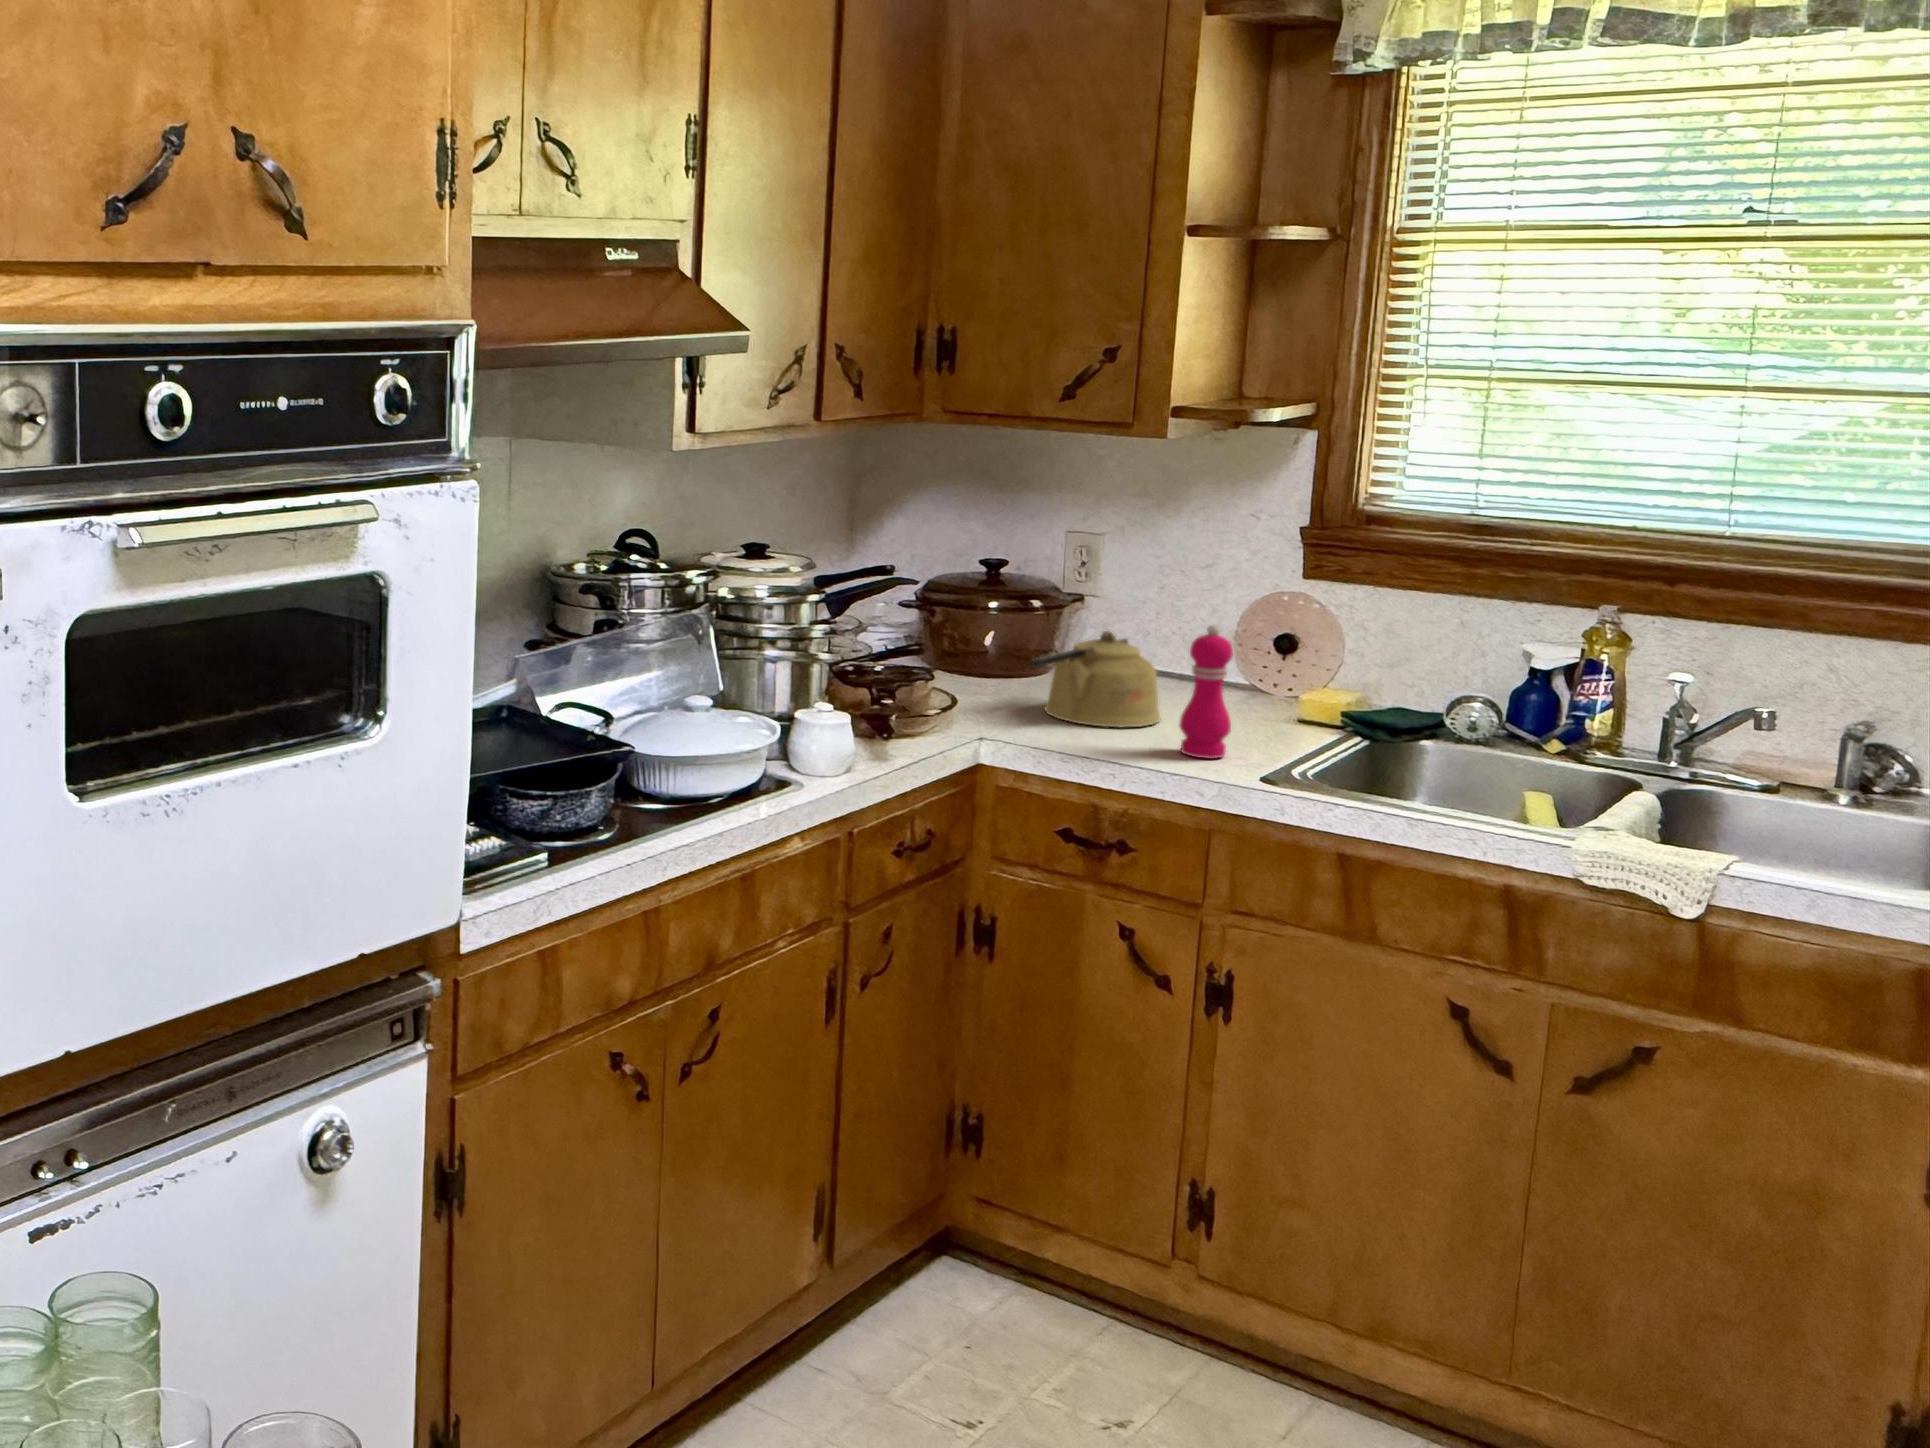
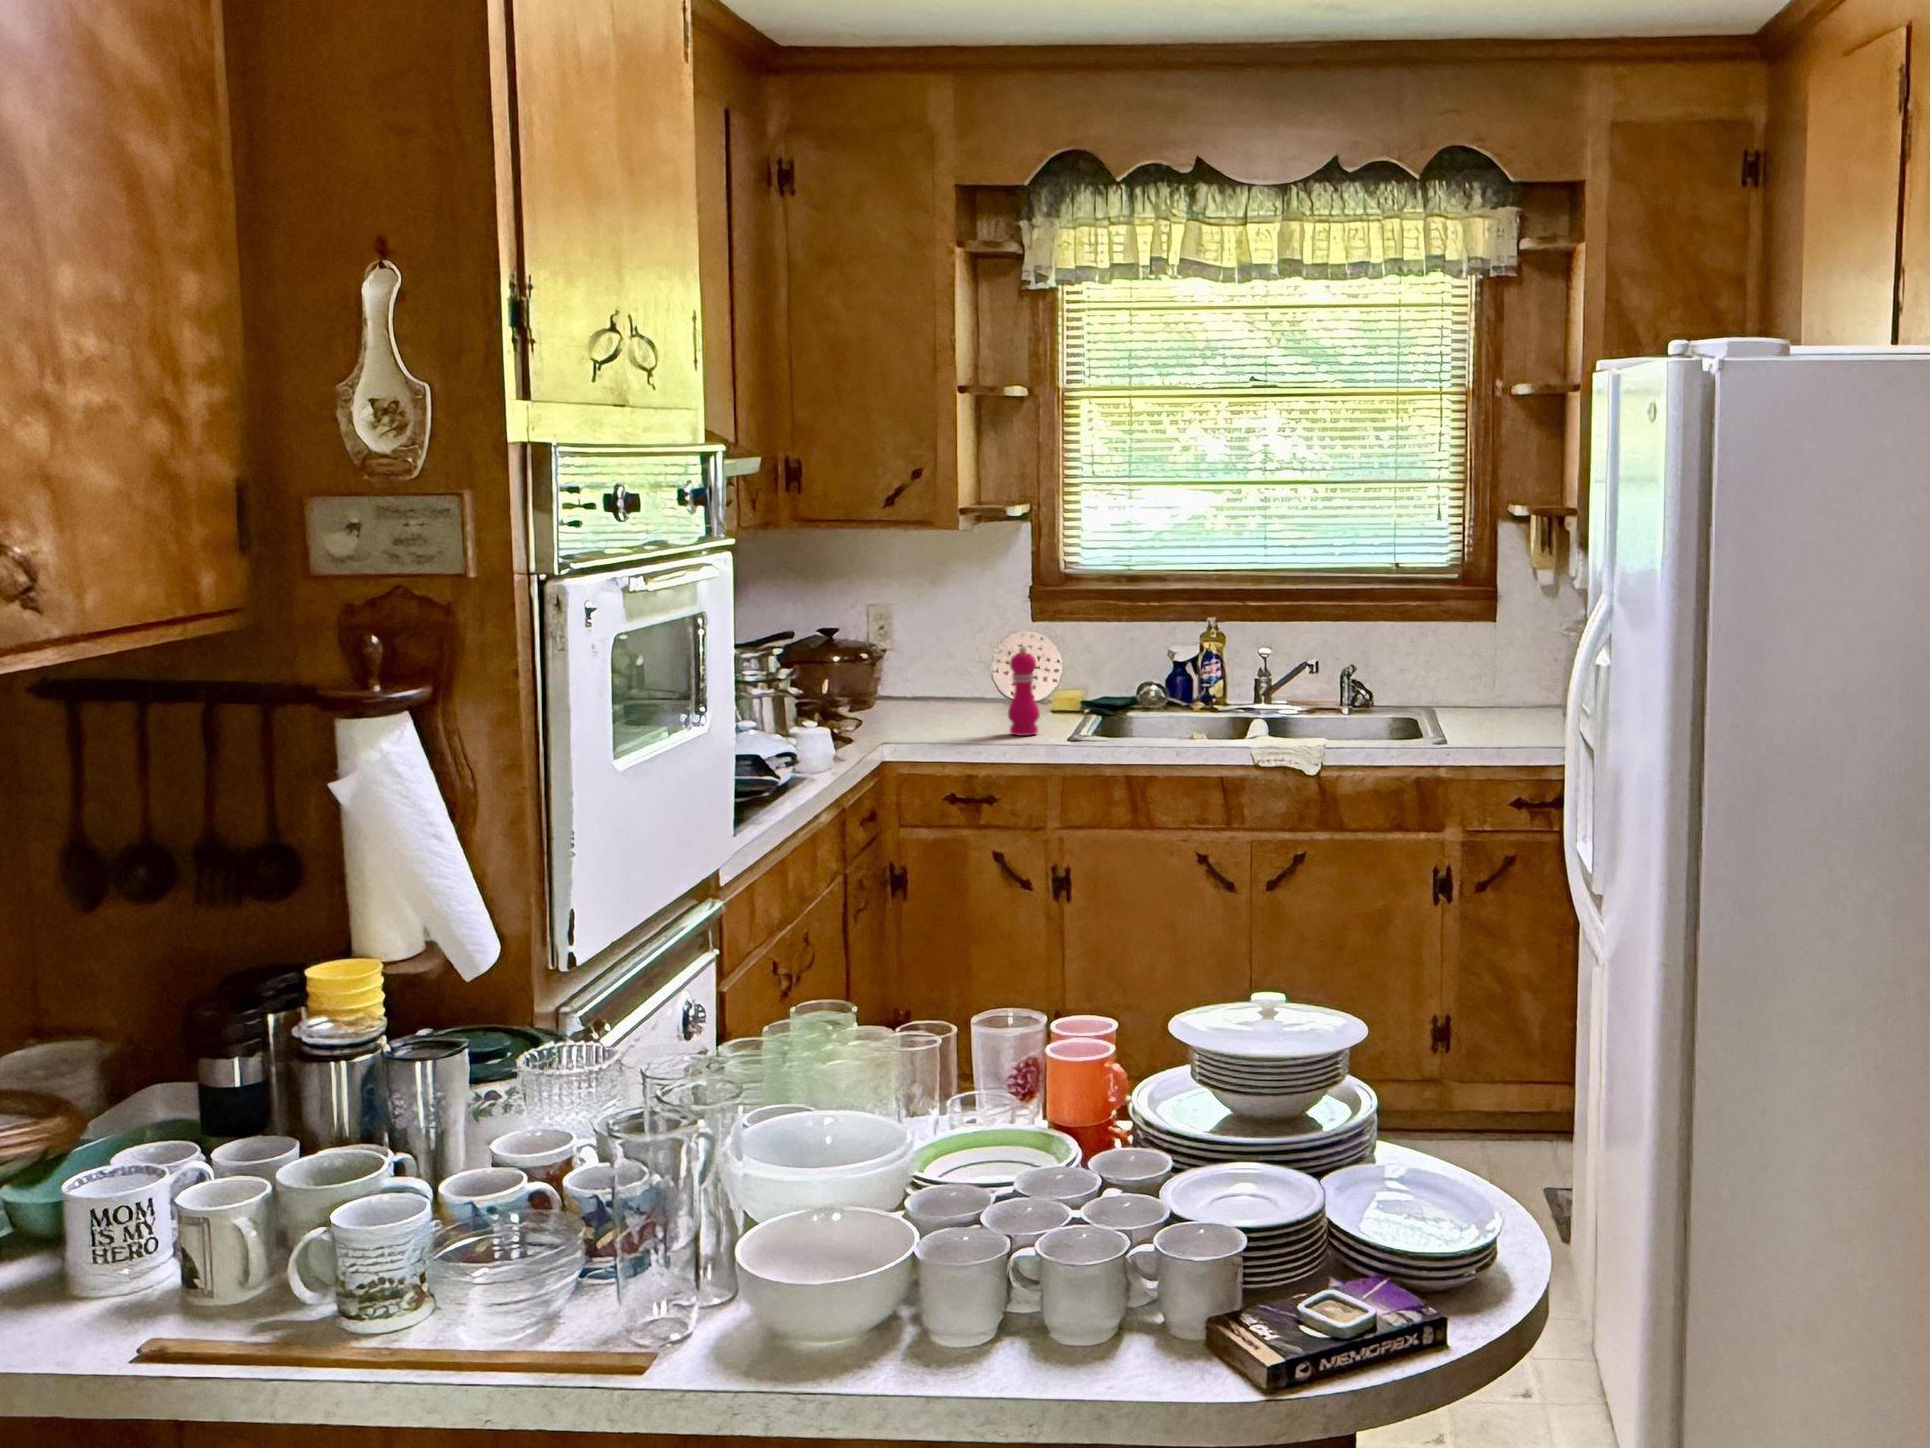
kettle: present [1031,631,1160,727] -> none [892,664,979,730]

